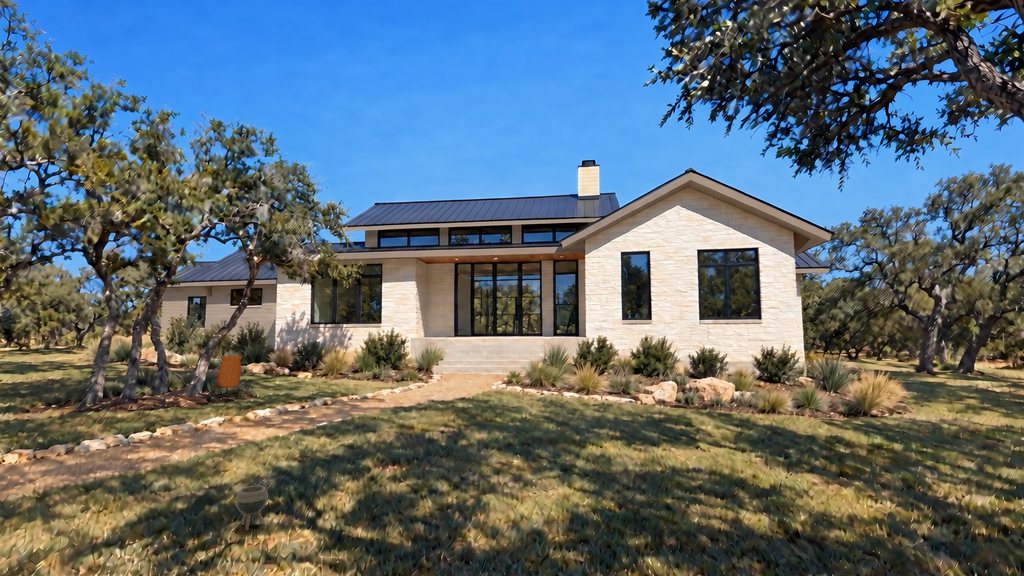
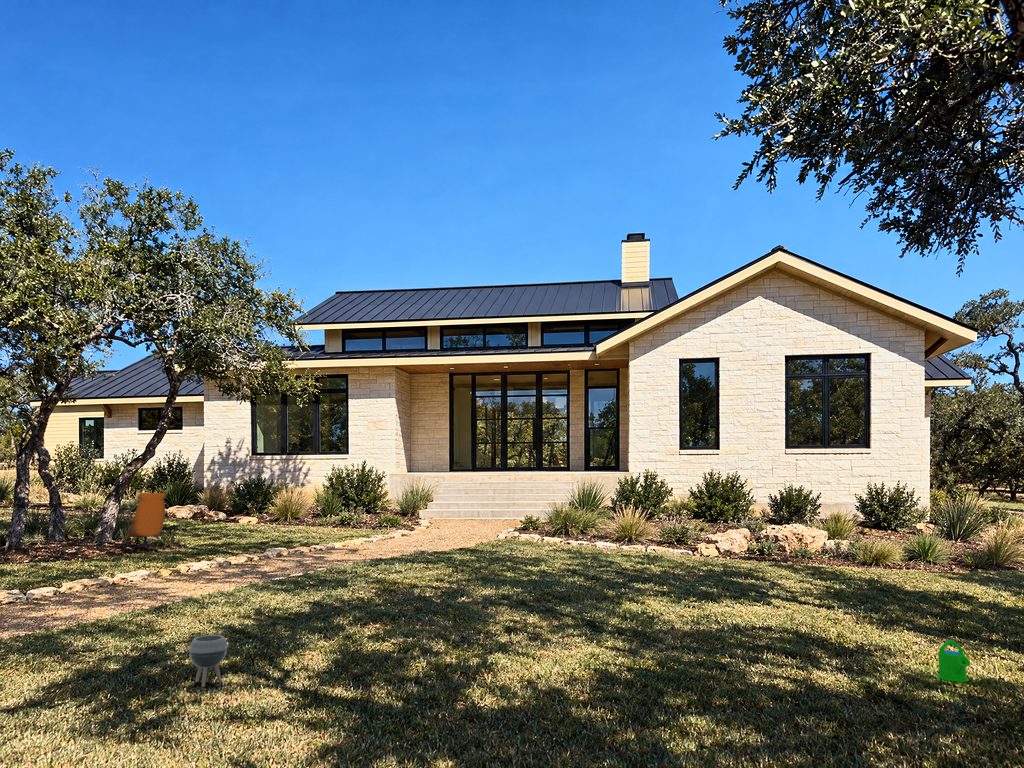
watering can: none [837,485,866,519] -> present [937,640,970,682]

